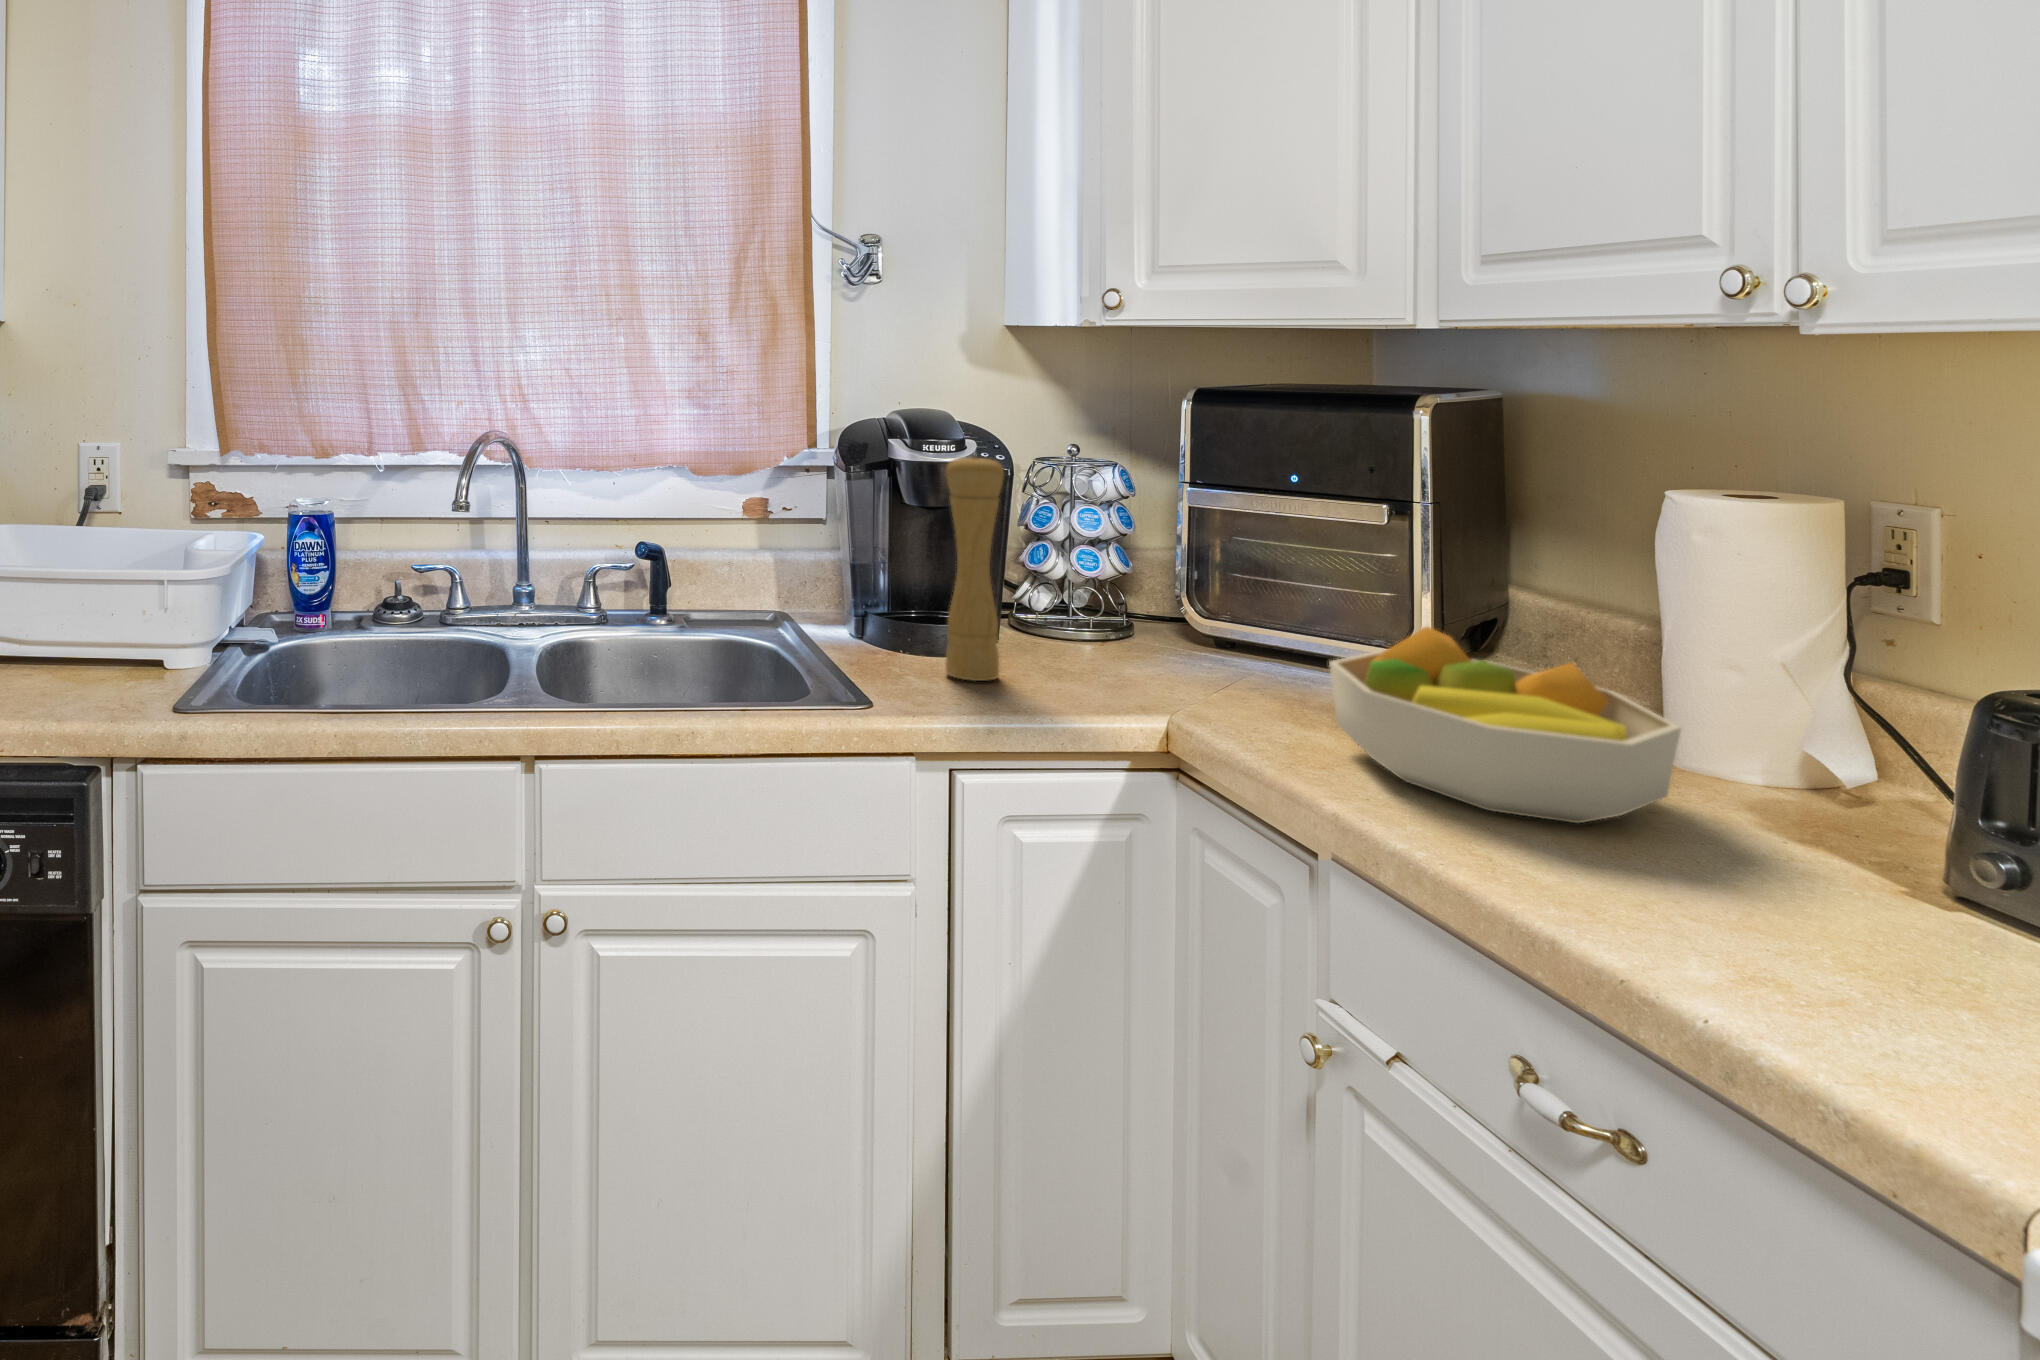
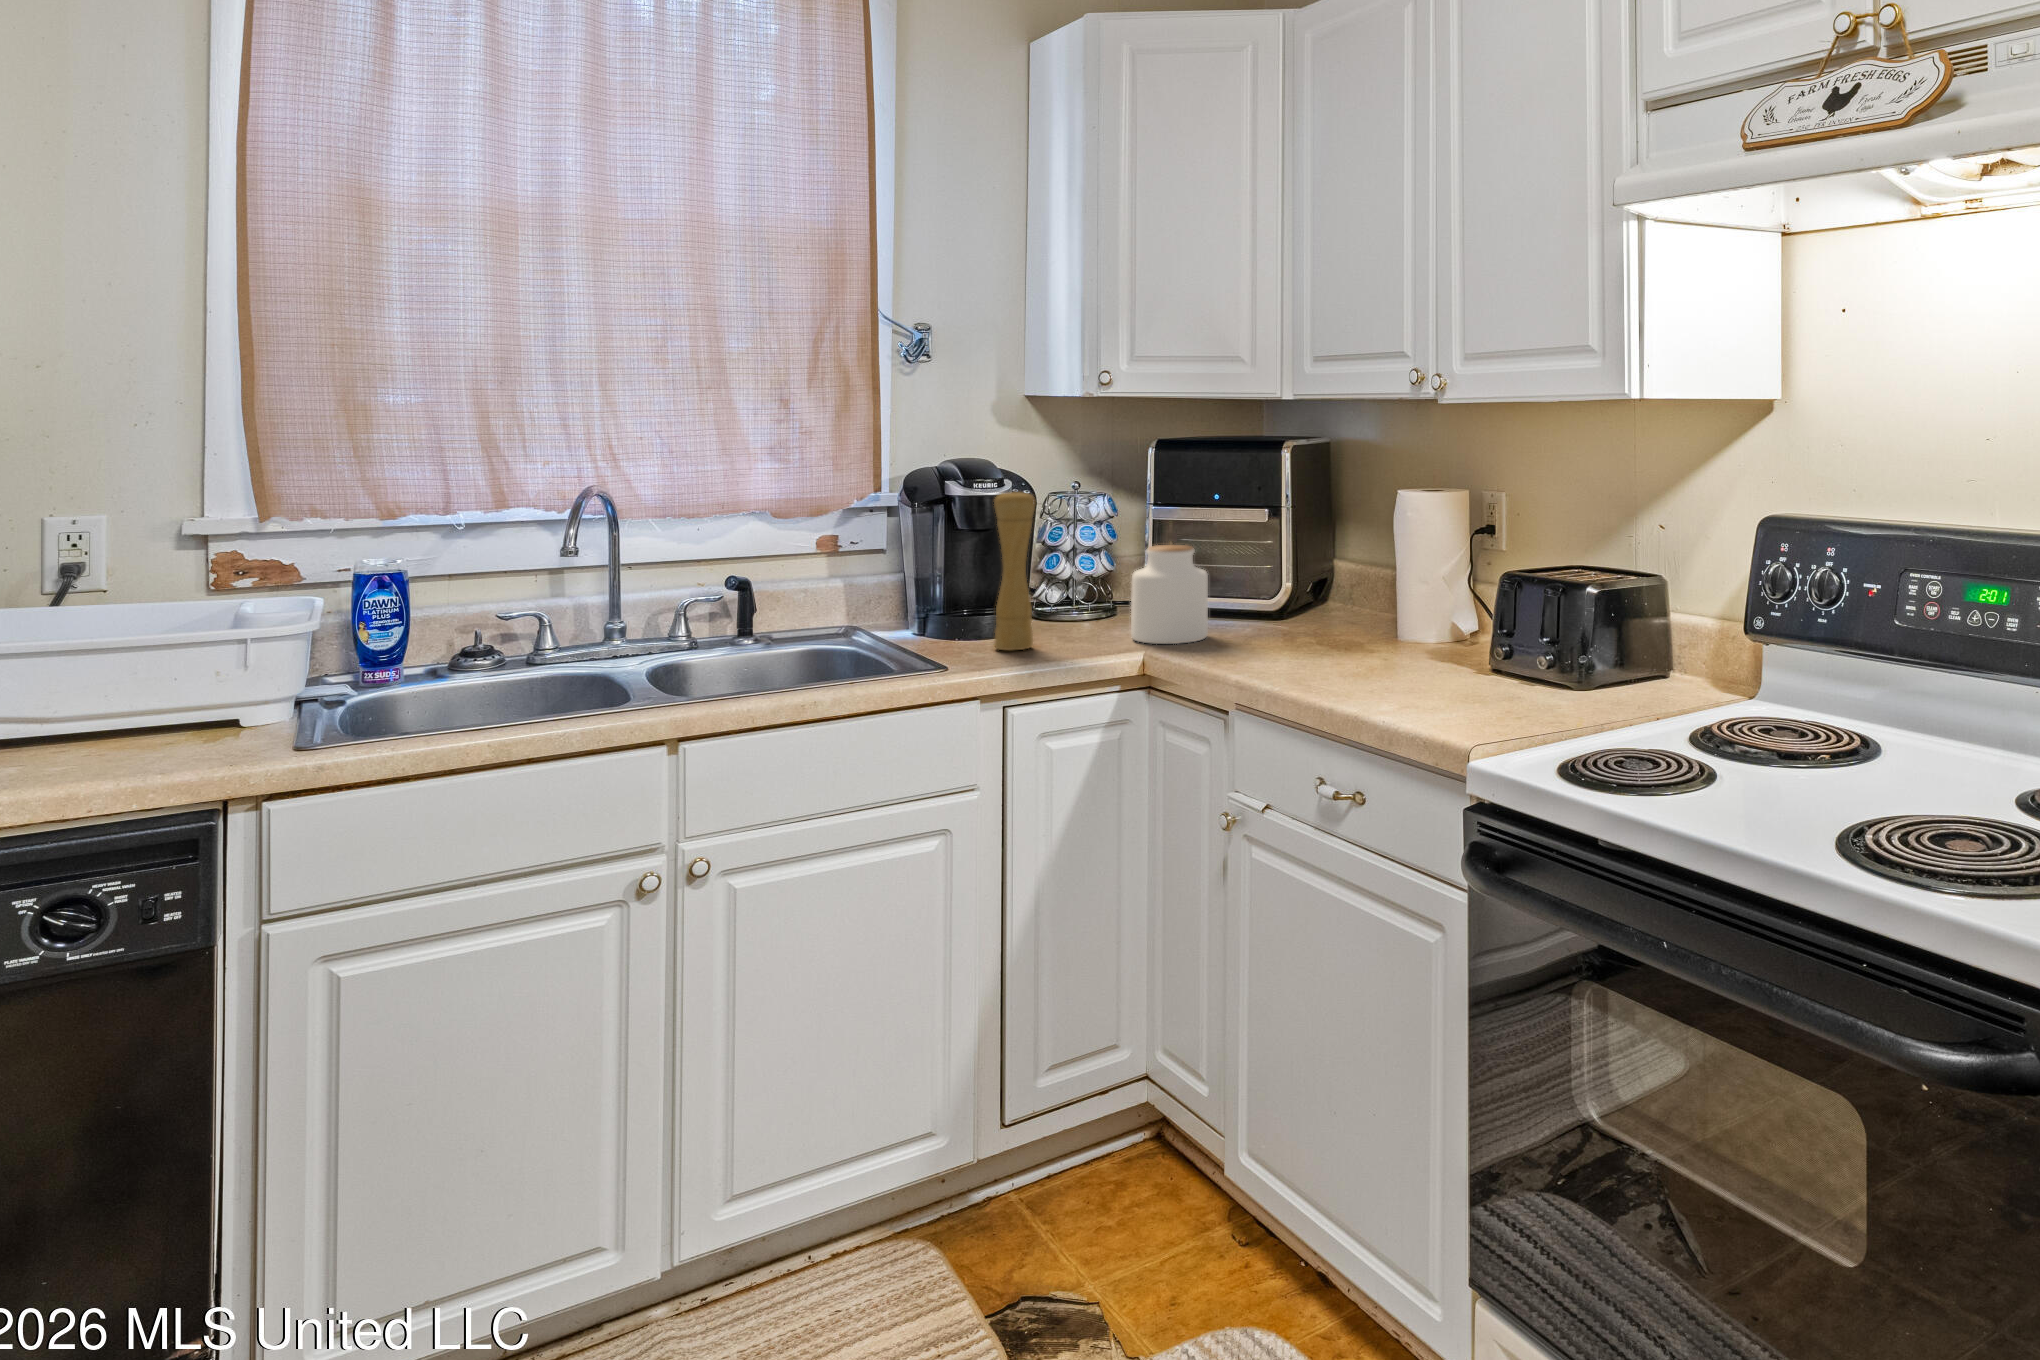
jar: none [1149,546,1278,703] -> present [1131,545,1208,644]
fruit bowl: present [1329,627,1681,823] -> none [1234,578,1394,672]

